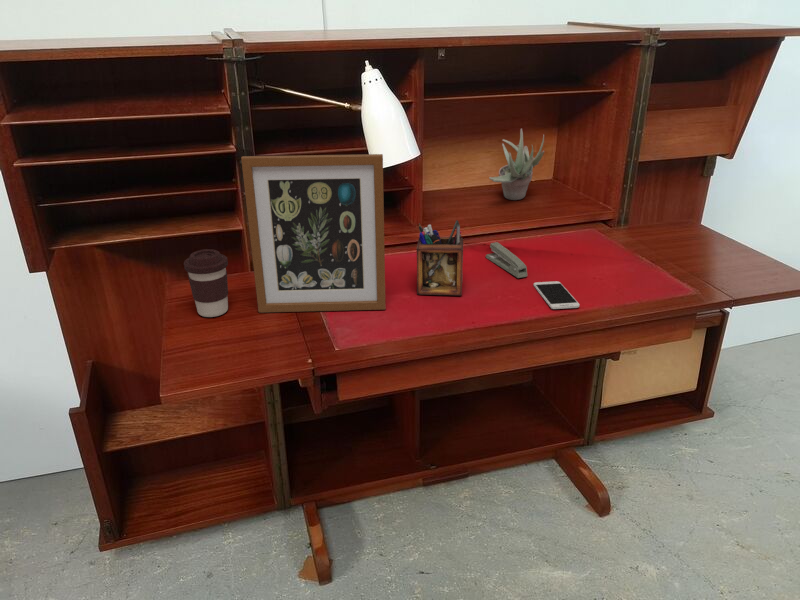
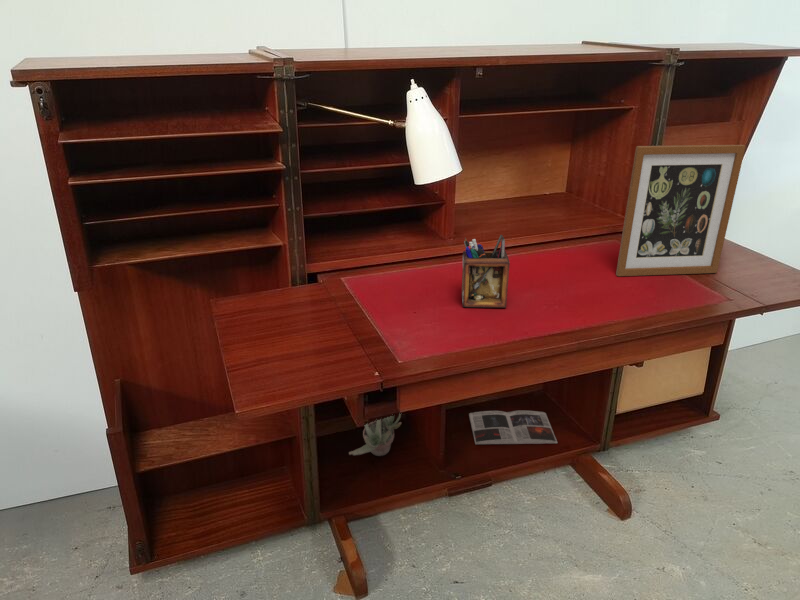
succulent plant: present [489,129,544,200] -> present [349,413,402,456]
picture frame: present [241,154,386,313] -> present [616,145,746,276]
stapler: present [486,242,527,278] -> none [518,255,564,290]
coffee cup: present [184,249,228,317] -> none [241,265,284,332]
smartphone: present [534,281,580,309] -> none [572,292,621,319]
magazine: none [454,401,541,436] -> present [469,410,558,444]

